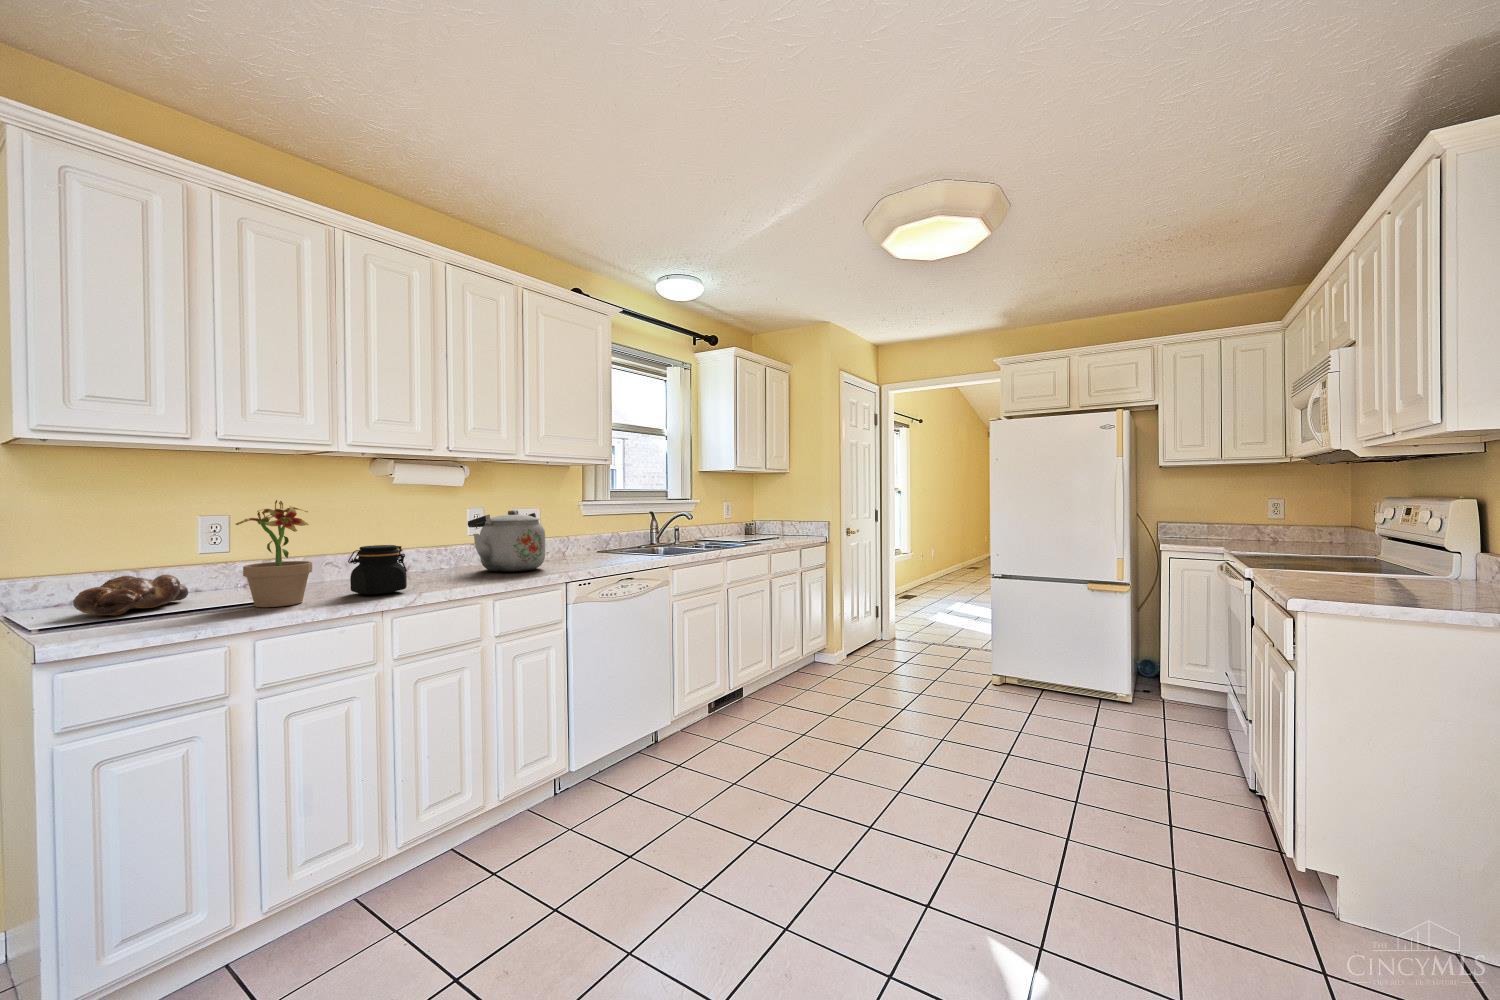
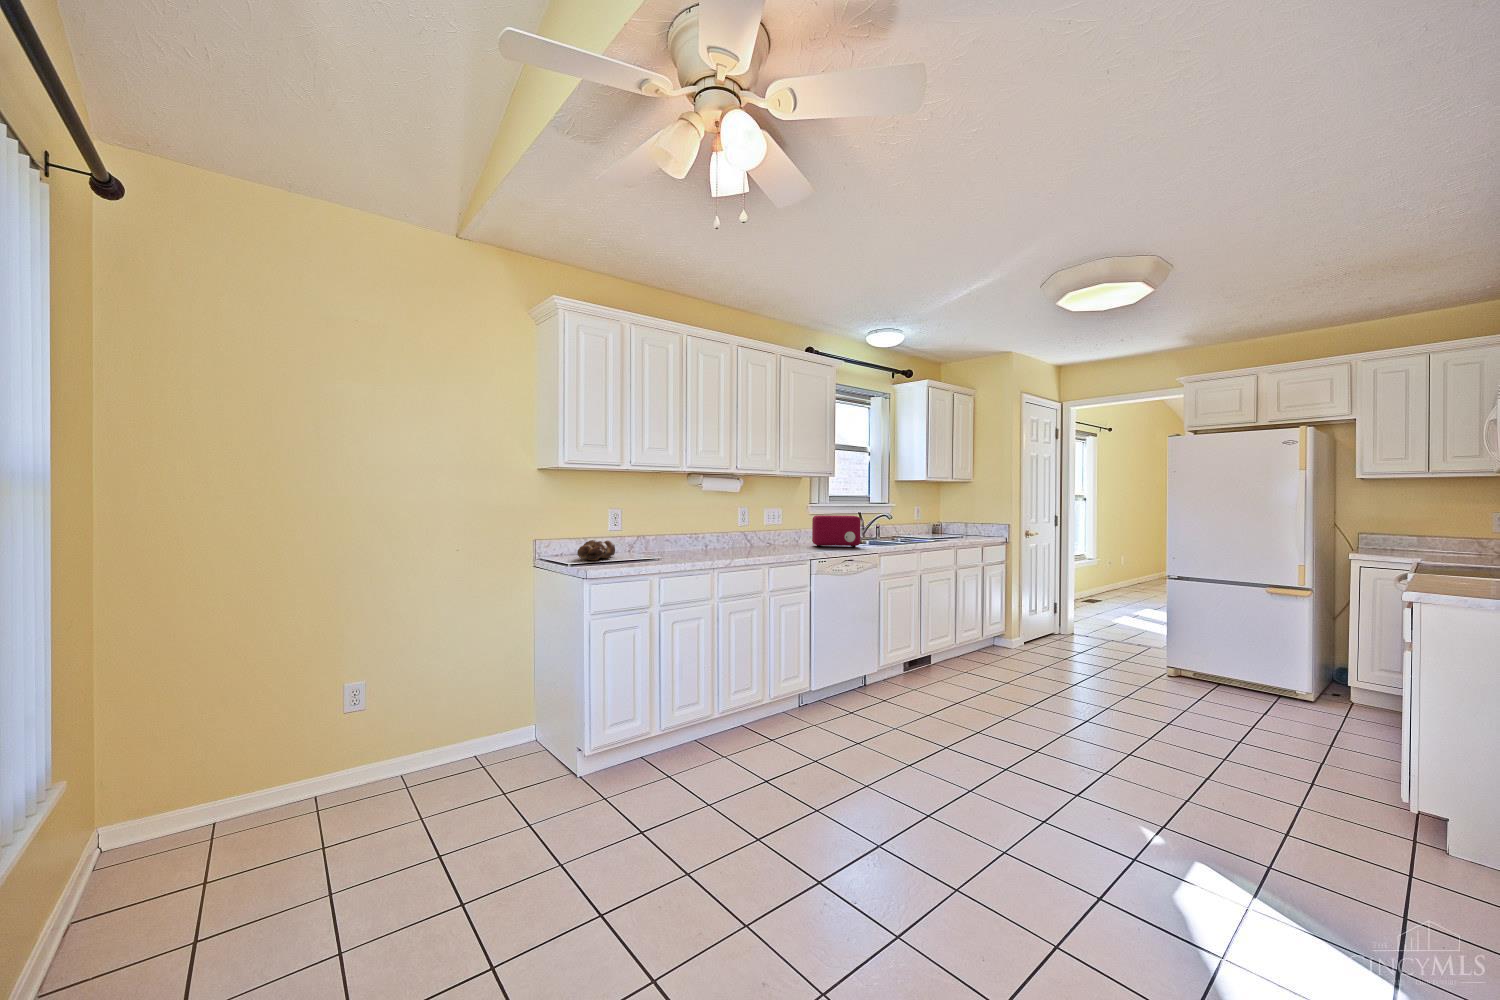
potted plant: present [236,500,312,607] -> none [644,500,680,561]
kettle: present [468,510,545,572] -> none [745,508,794,550]
toaster: none [580,517,645,562] -> present [812,515,861,547]
jar: present [348,545,407,595] -> none [694,529,724,558]

